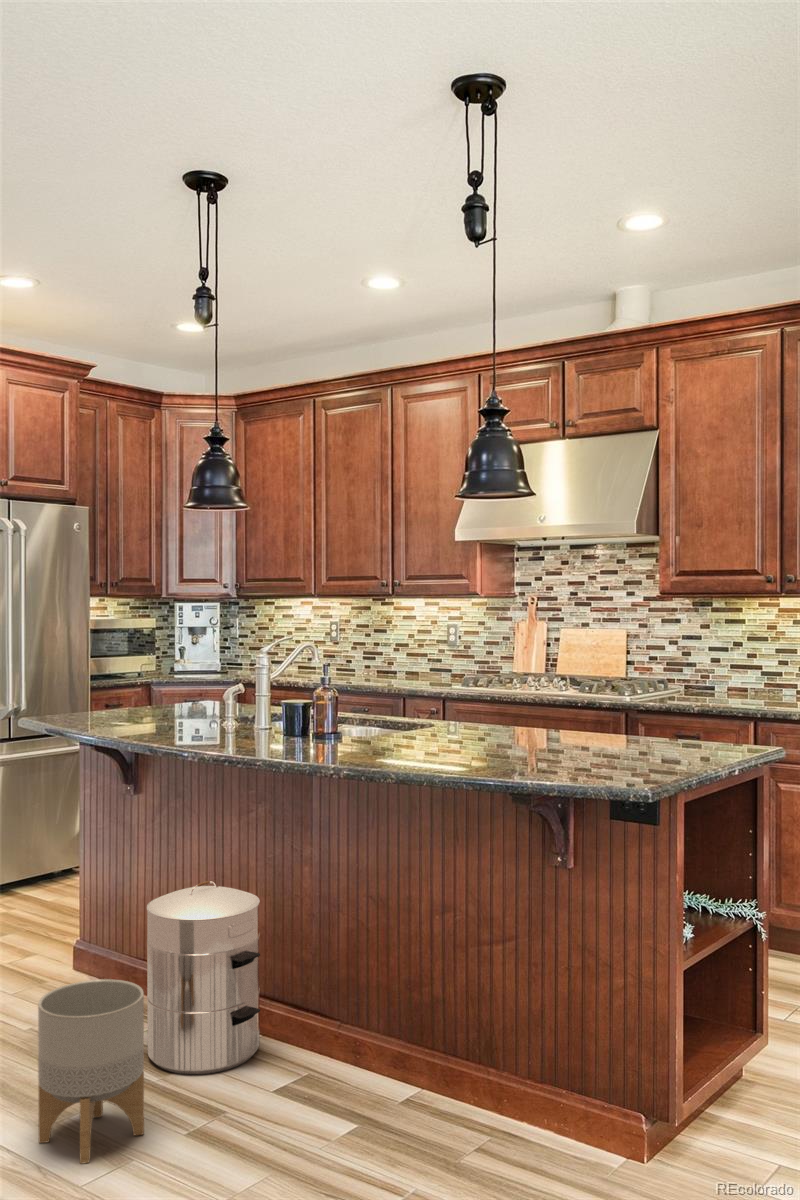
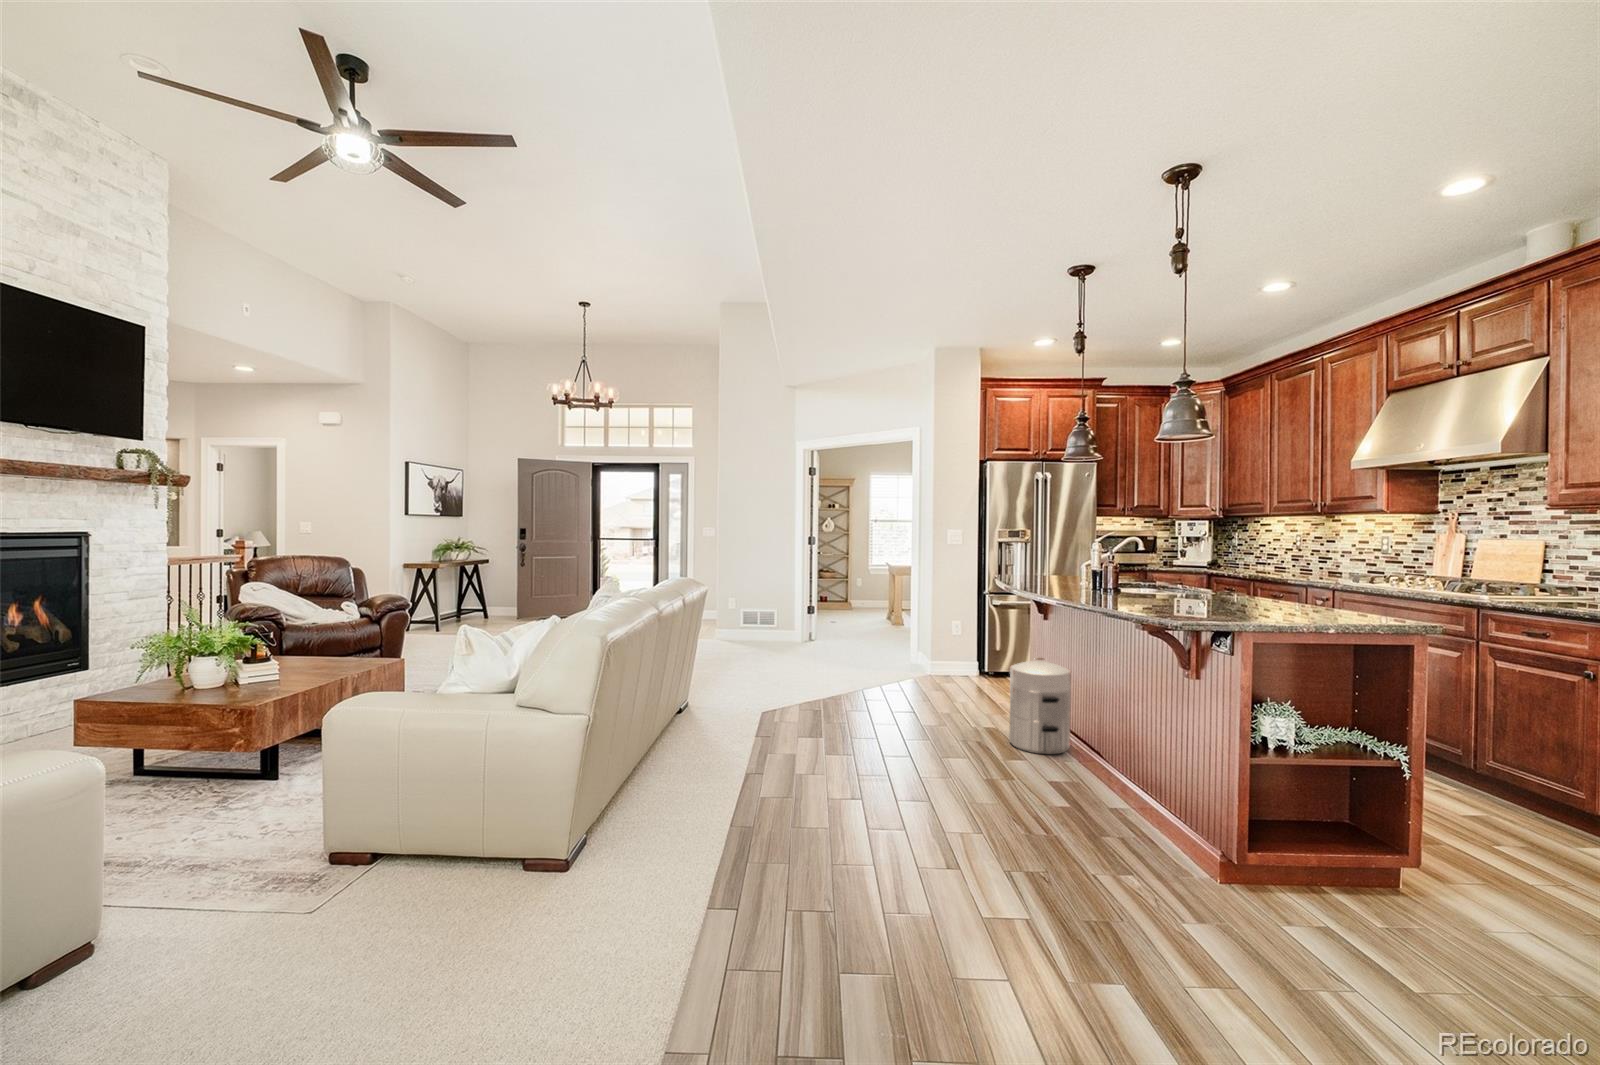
planter: present [38,979,144,1164] -> none [931,684,978,758]

